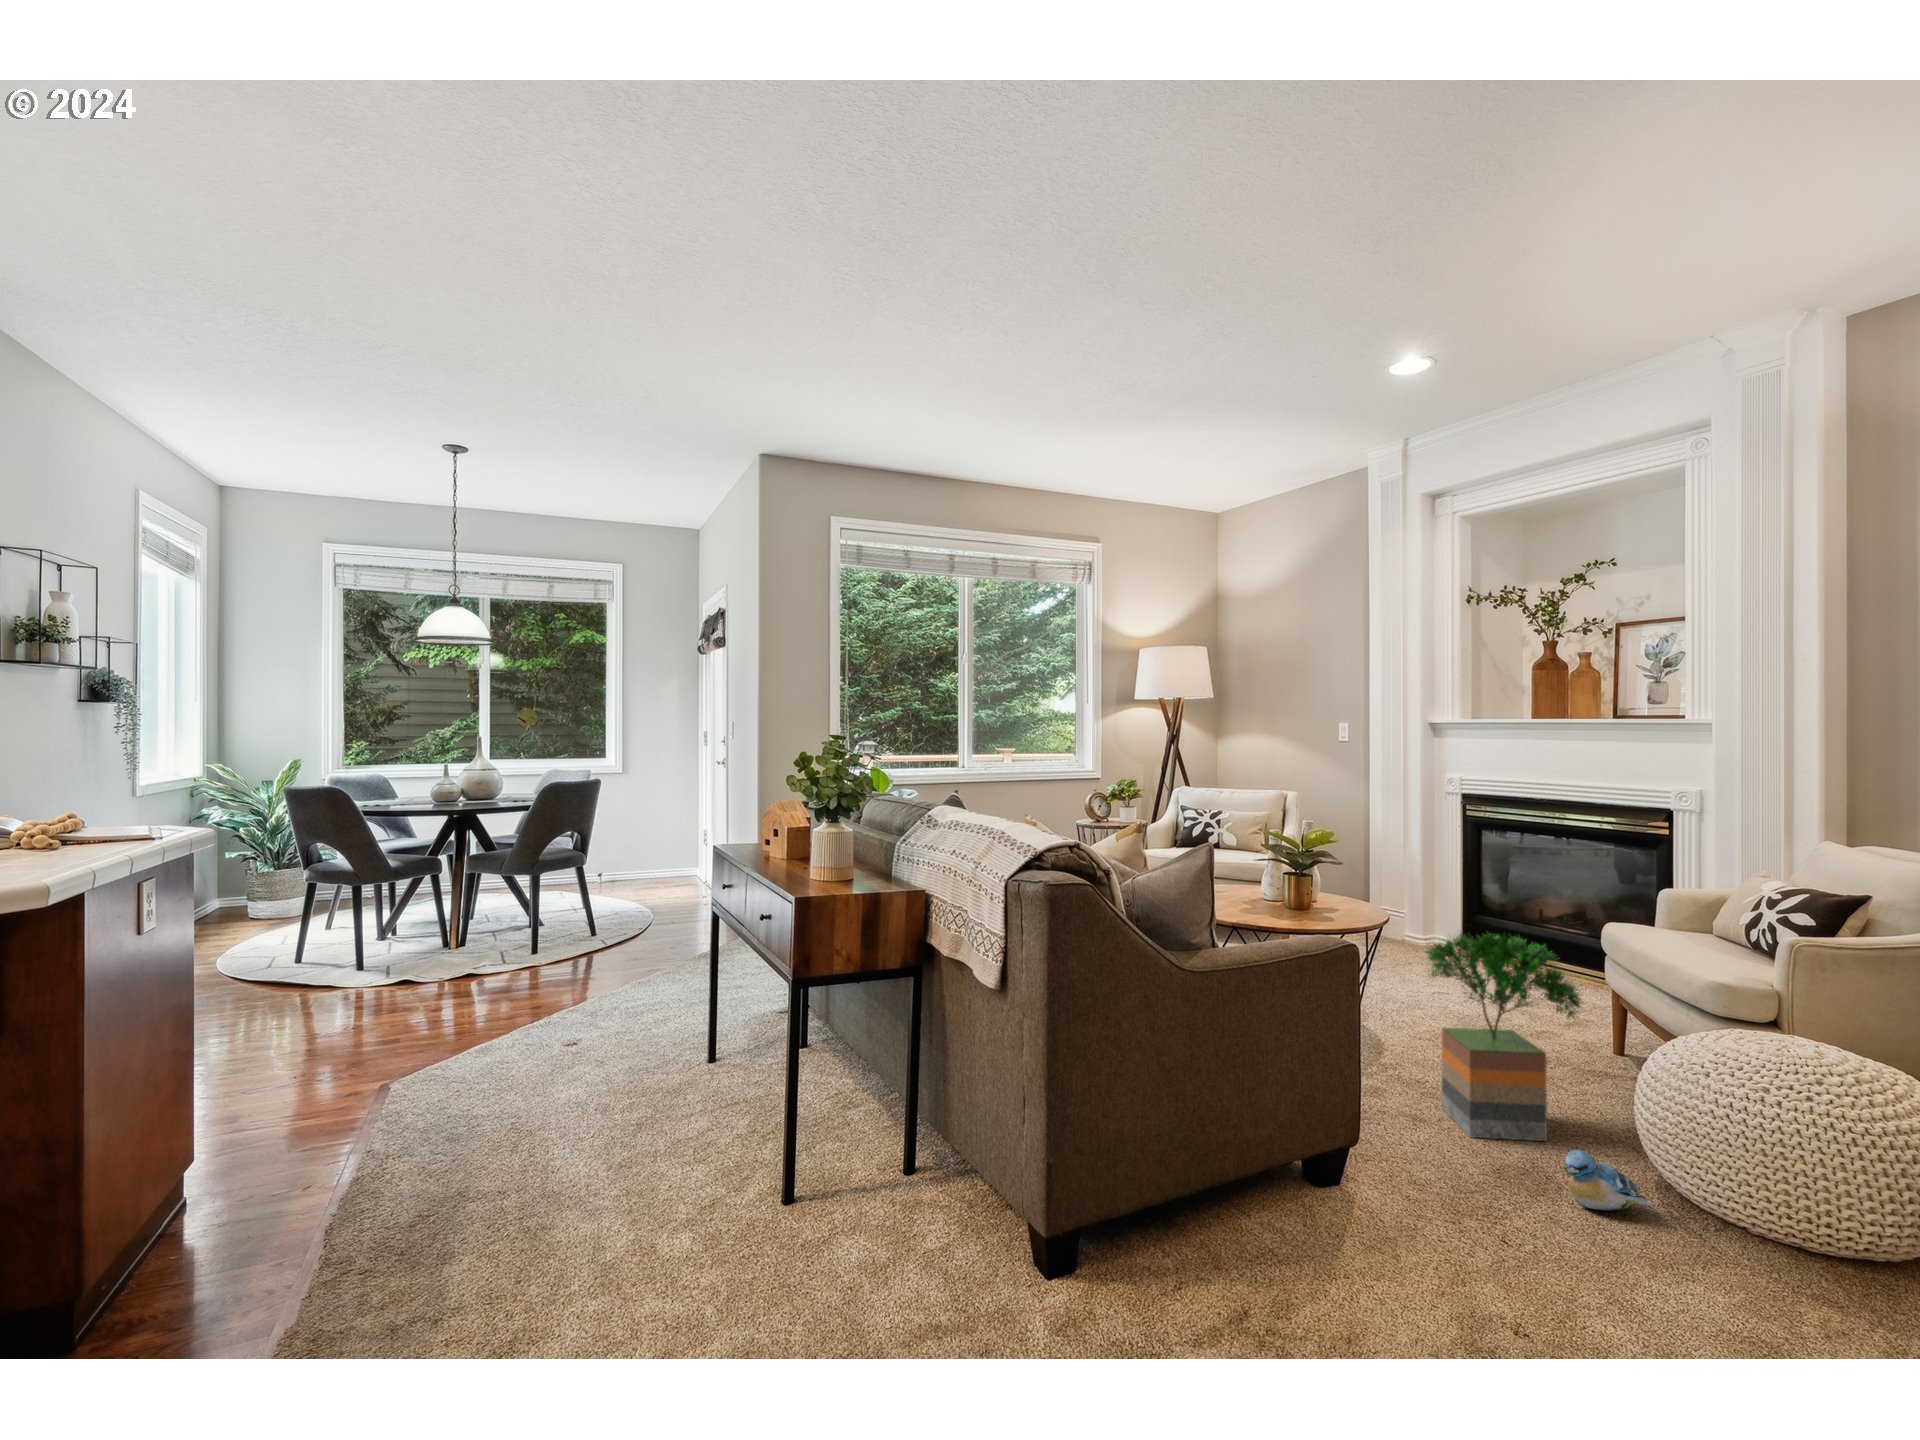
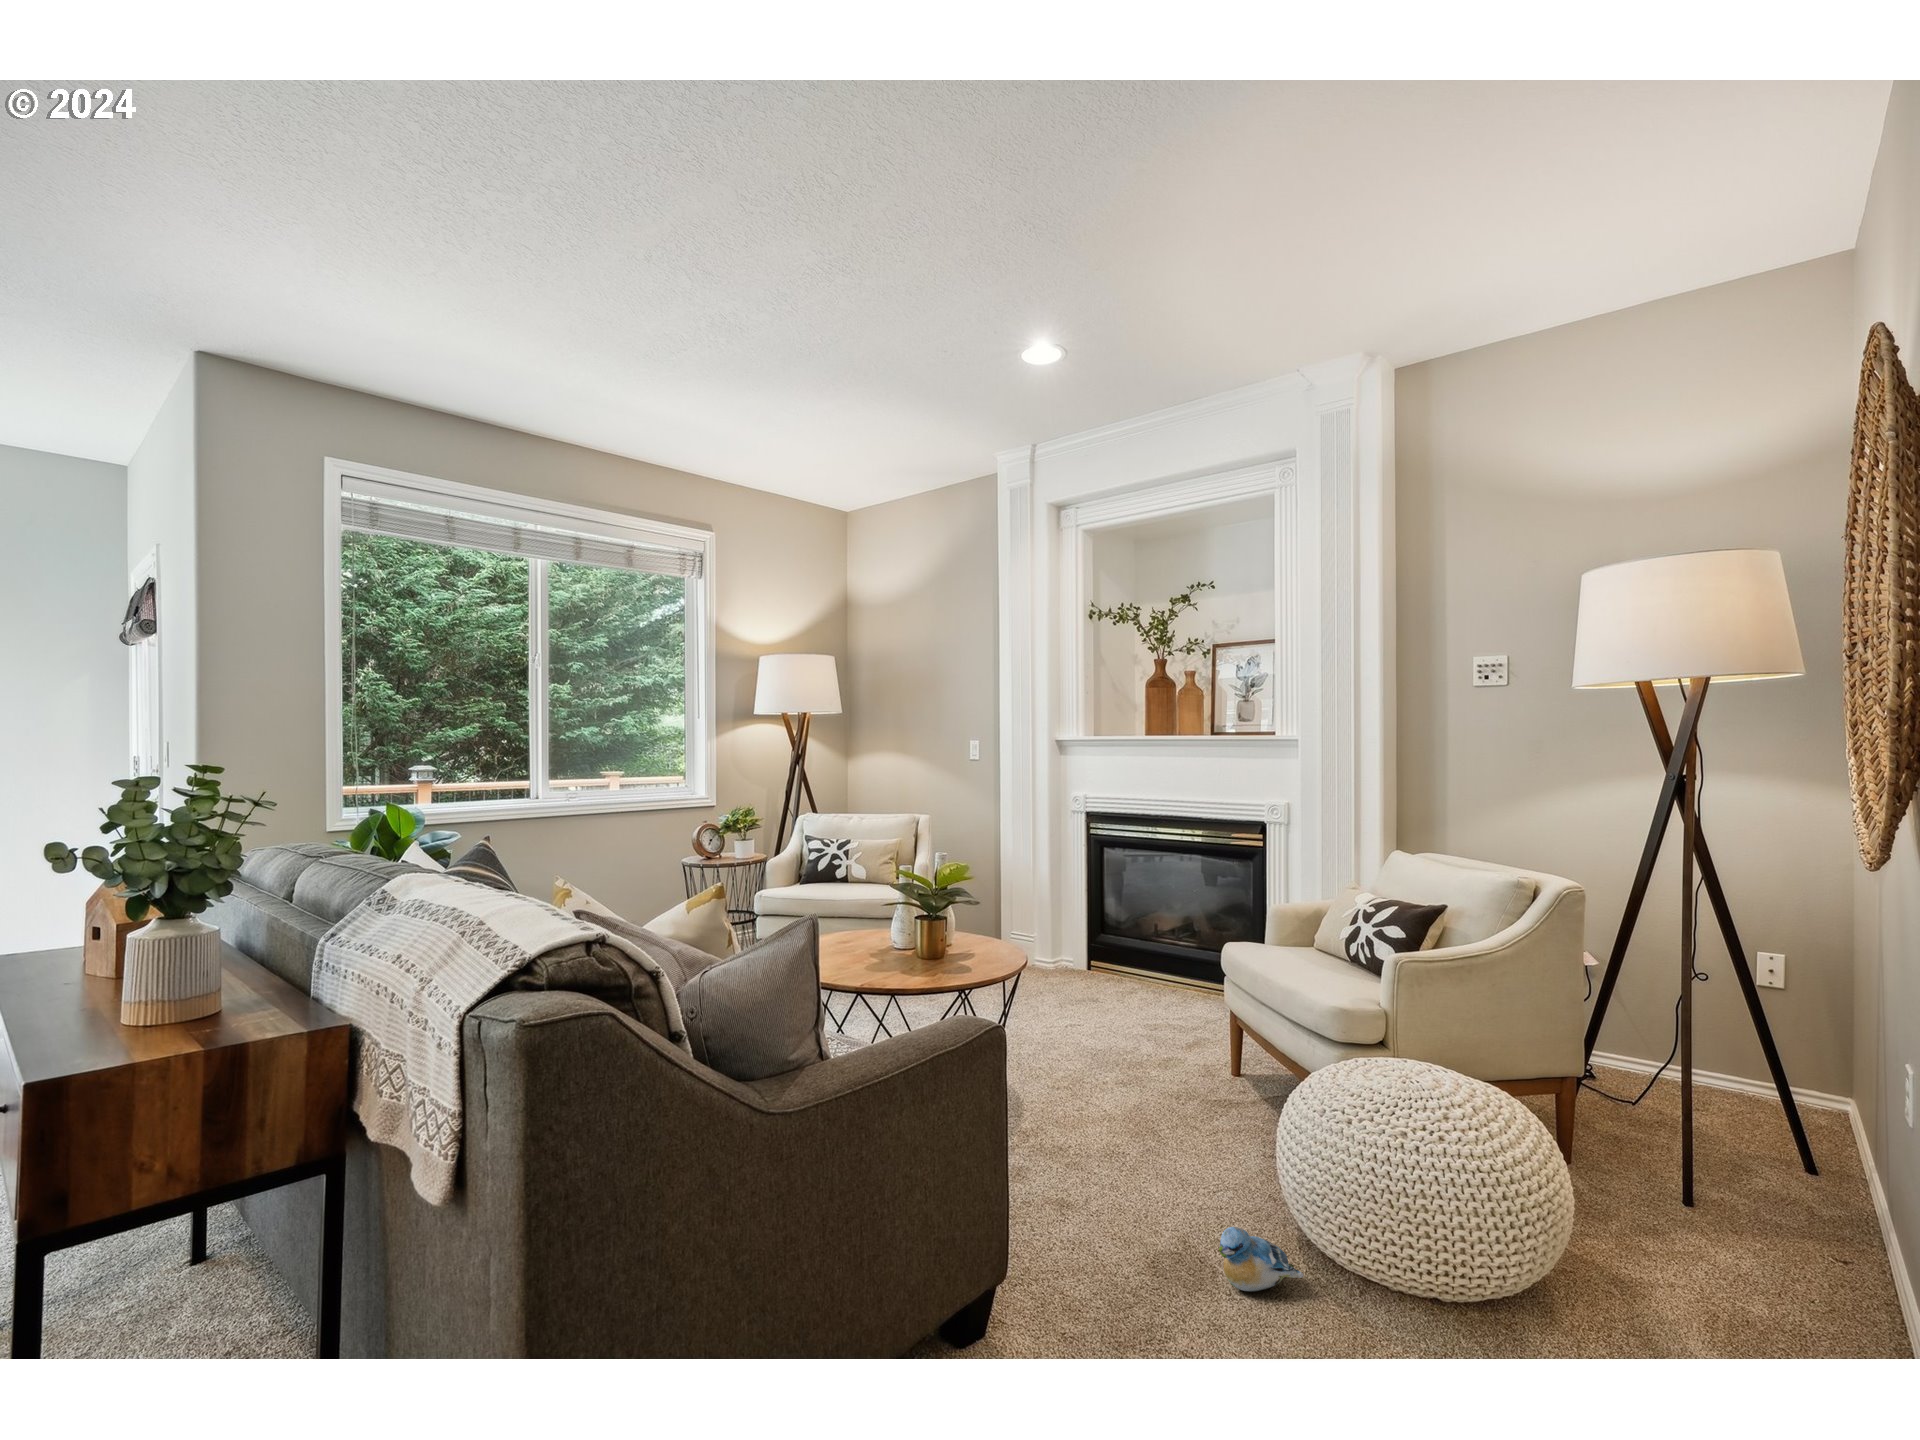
potted tree: present [1426,933,1583,1141] -> none [1065,972,1227,1214]

